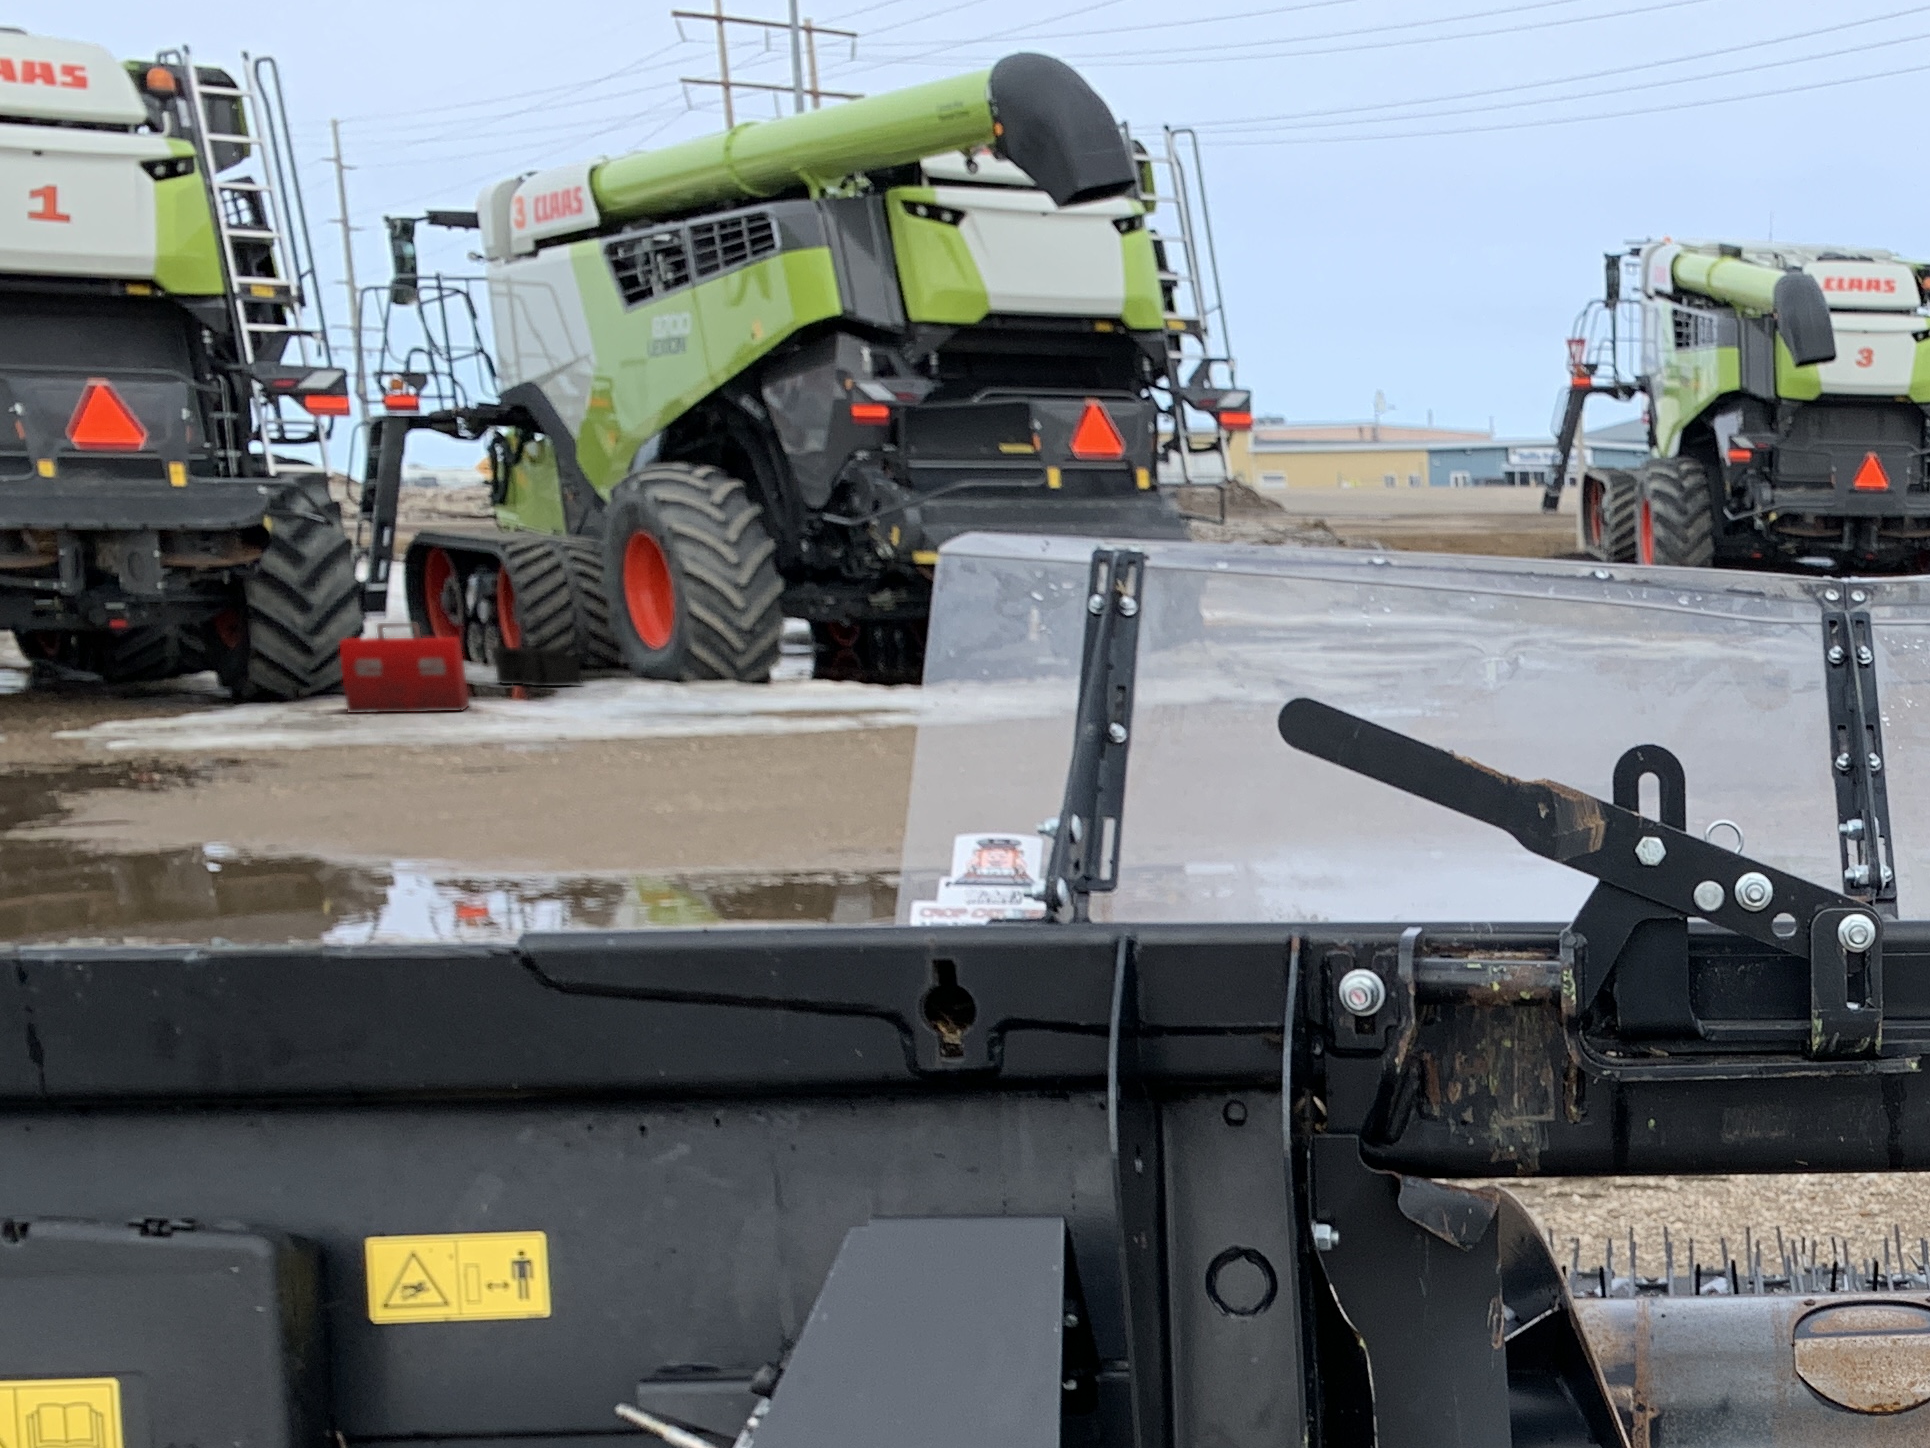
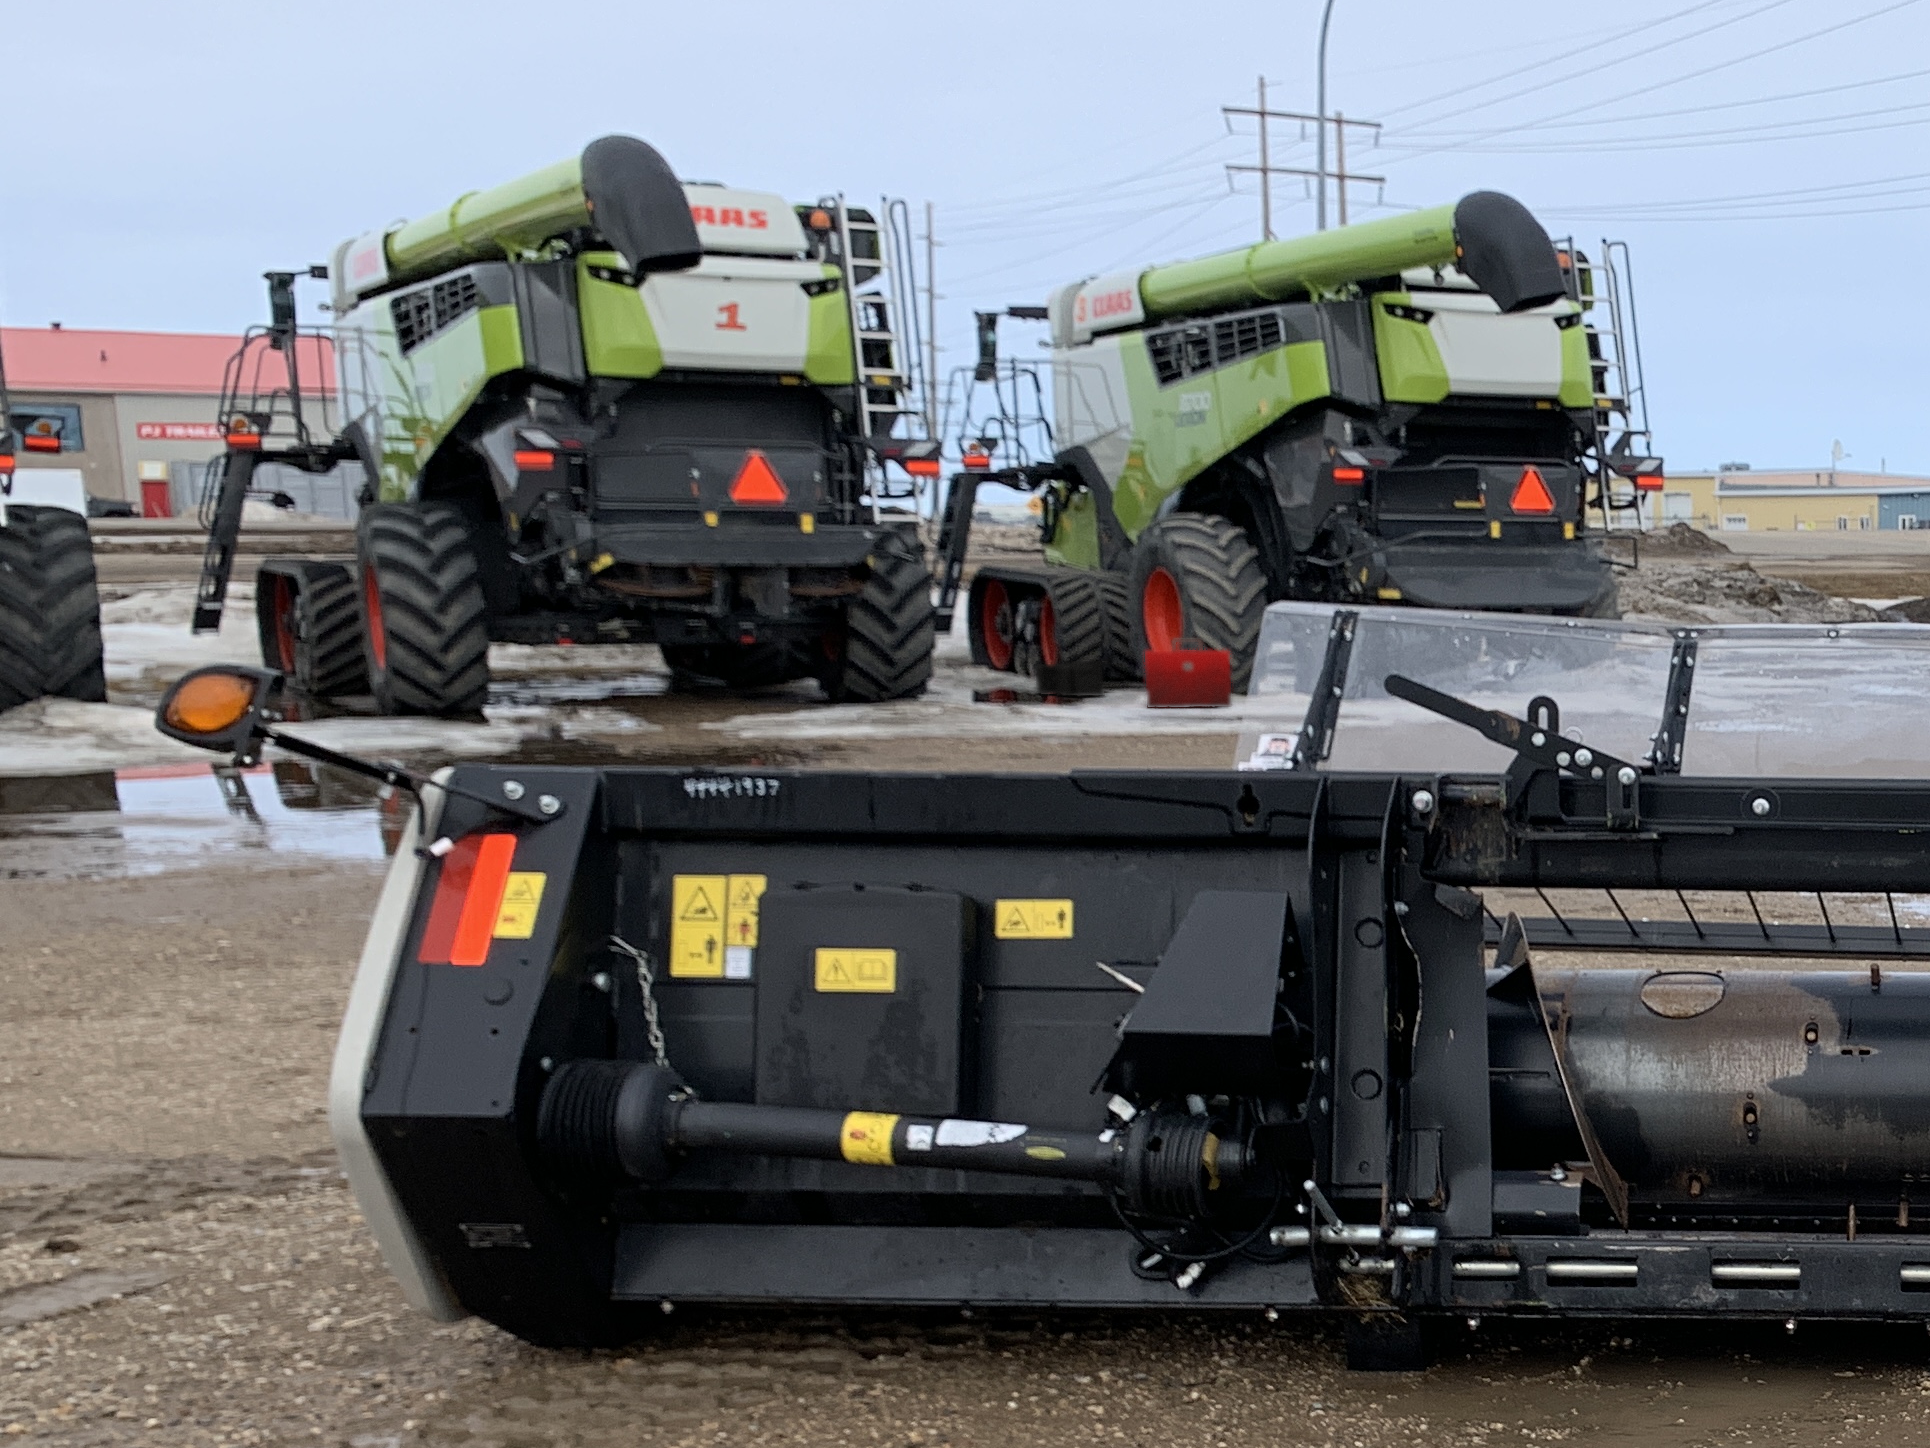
toolbox: present [340,623,469,713] -> present [1145,639,1231,708]

